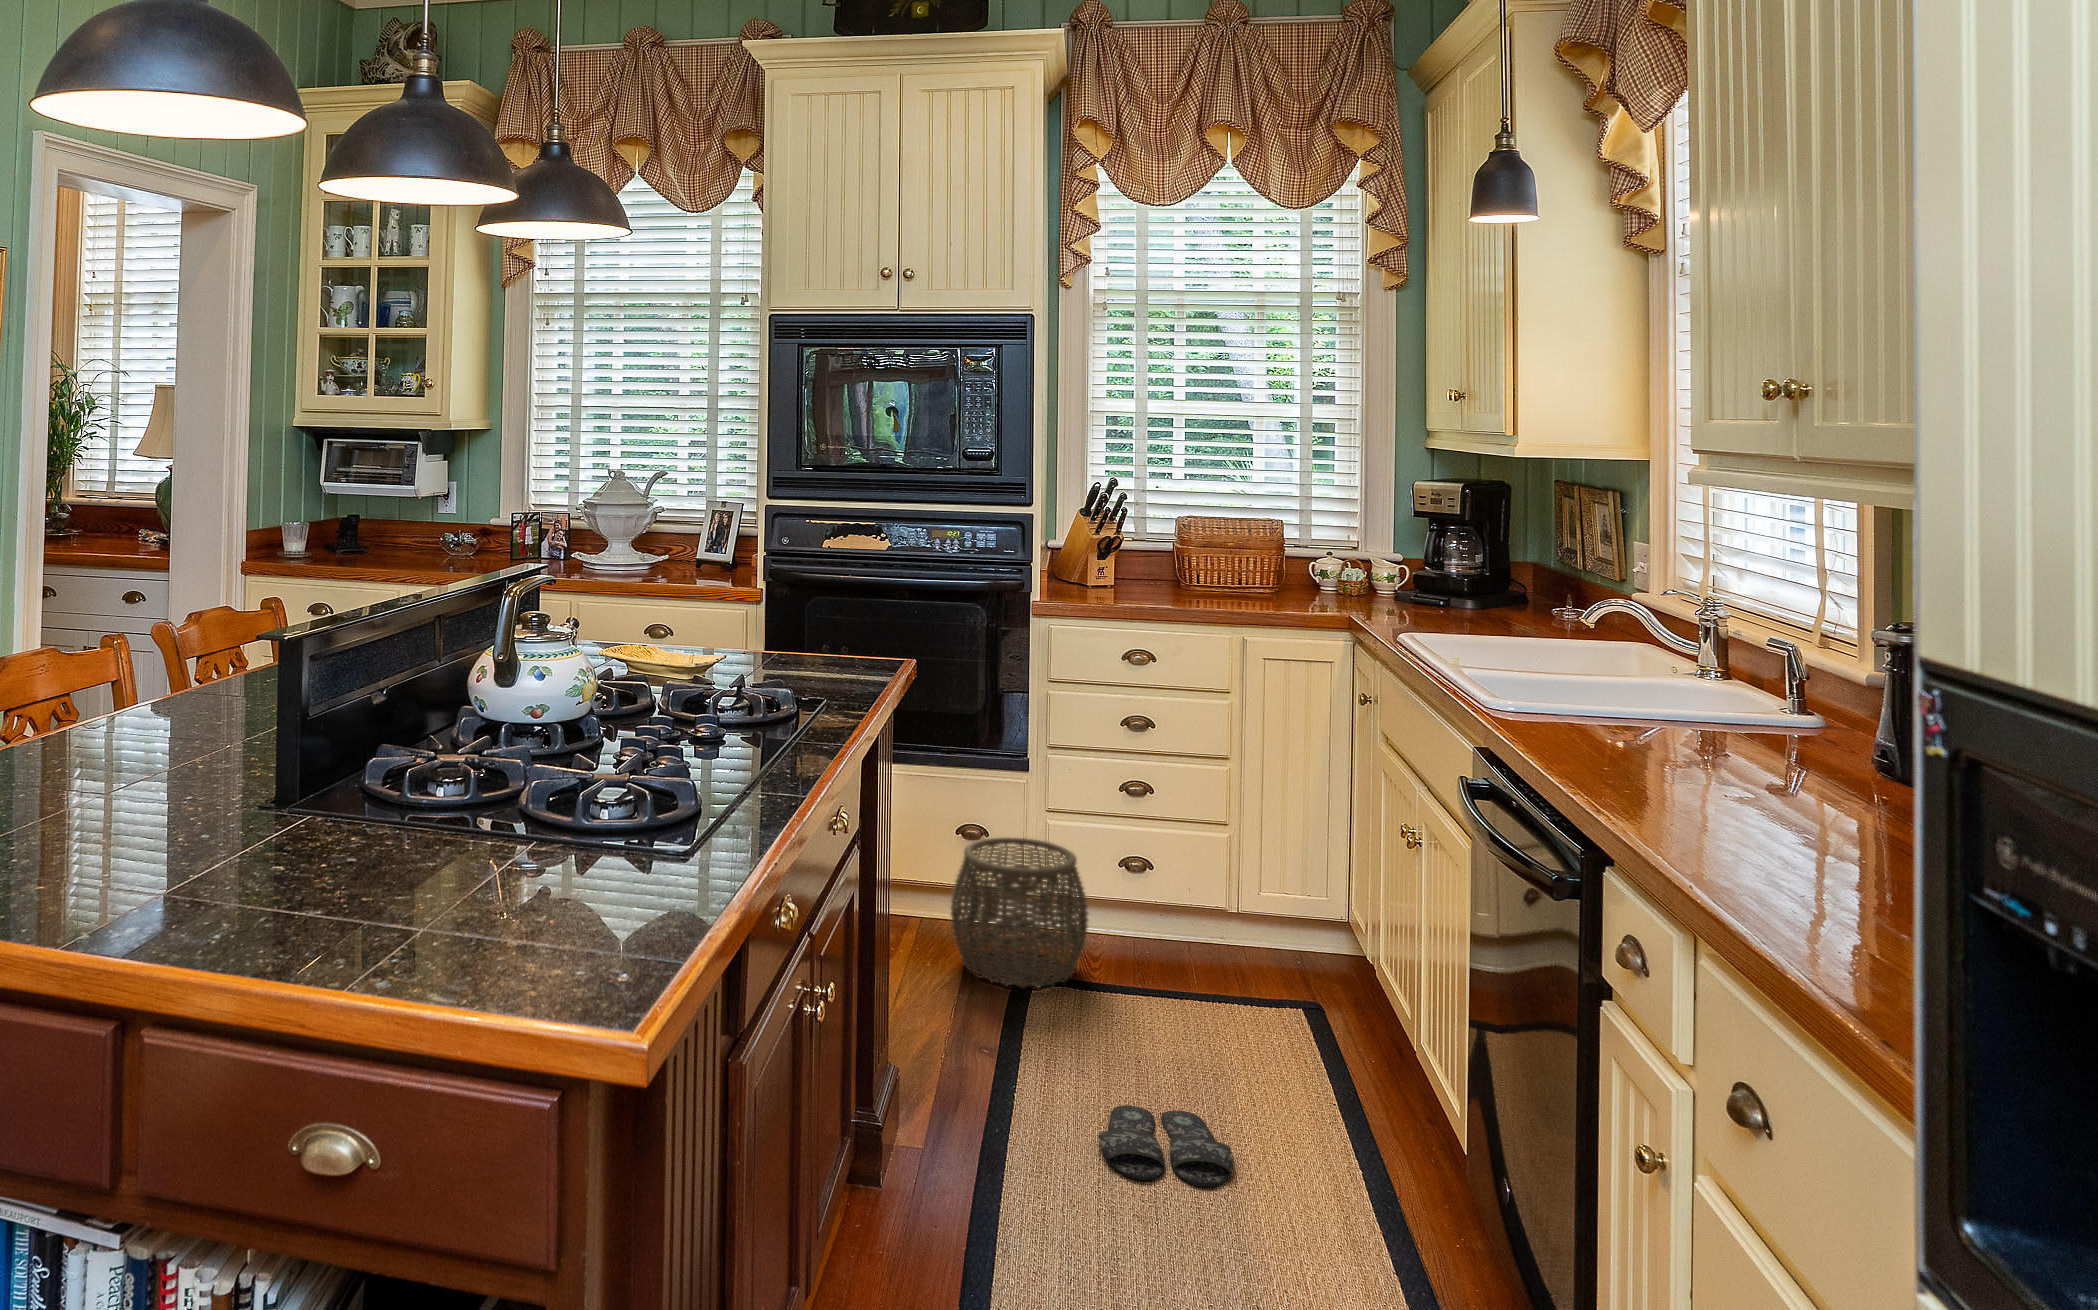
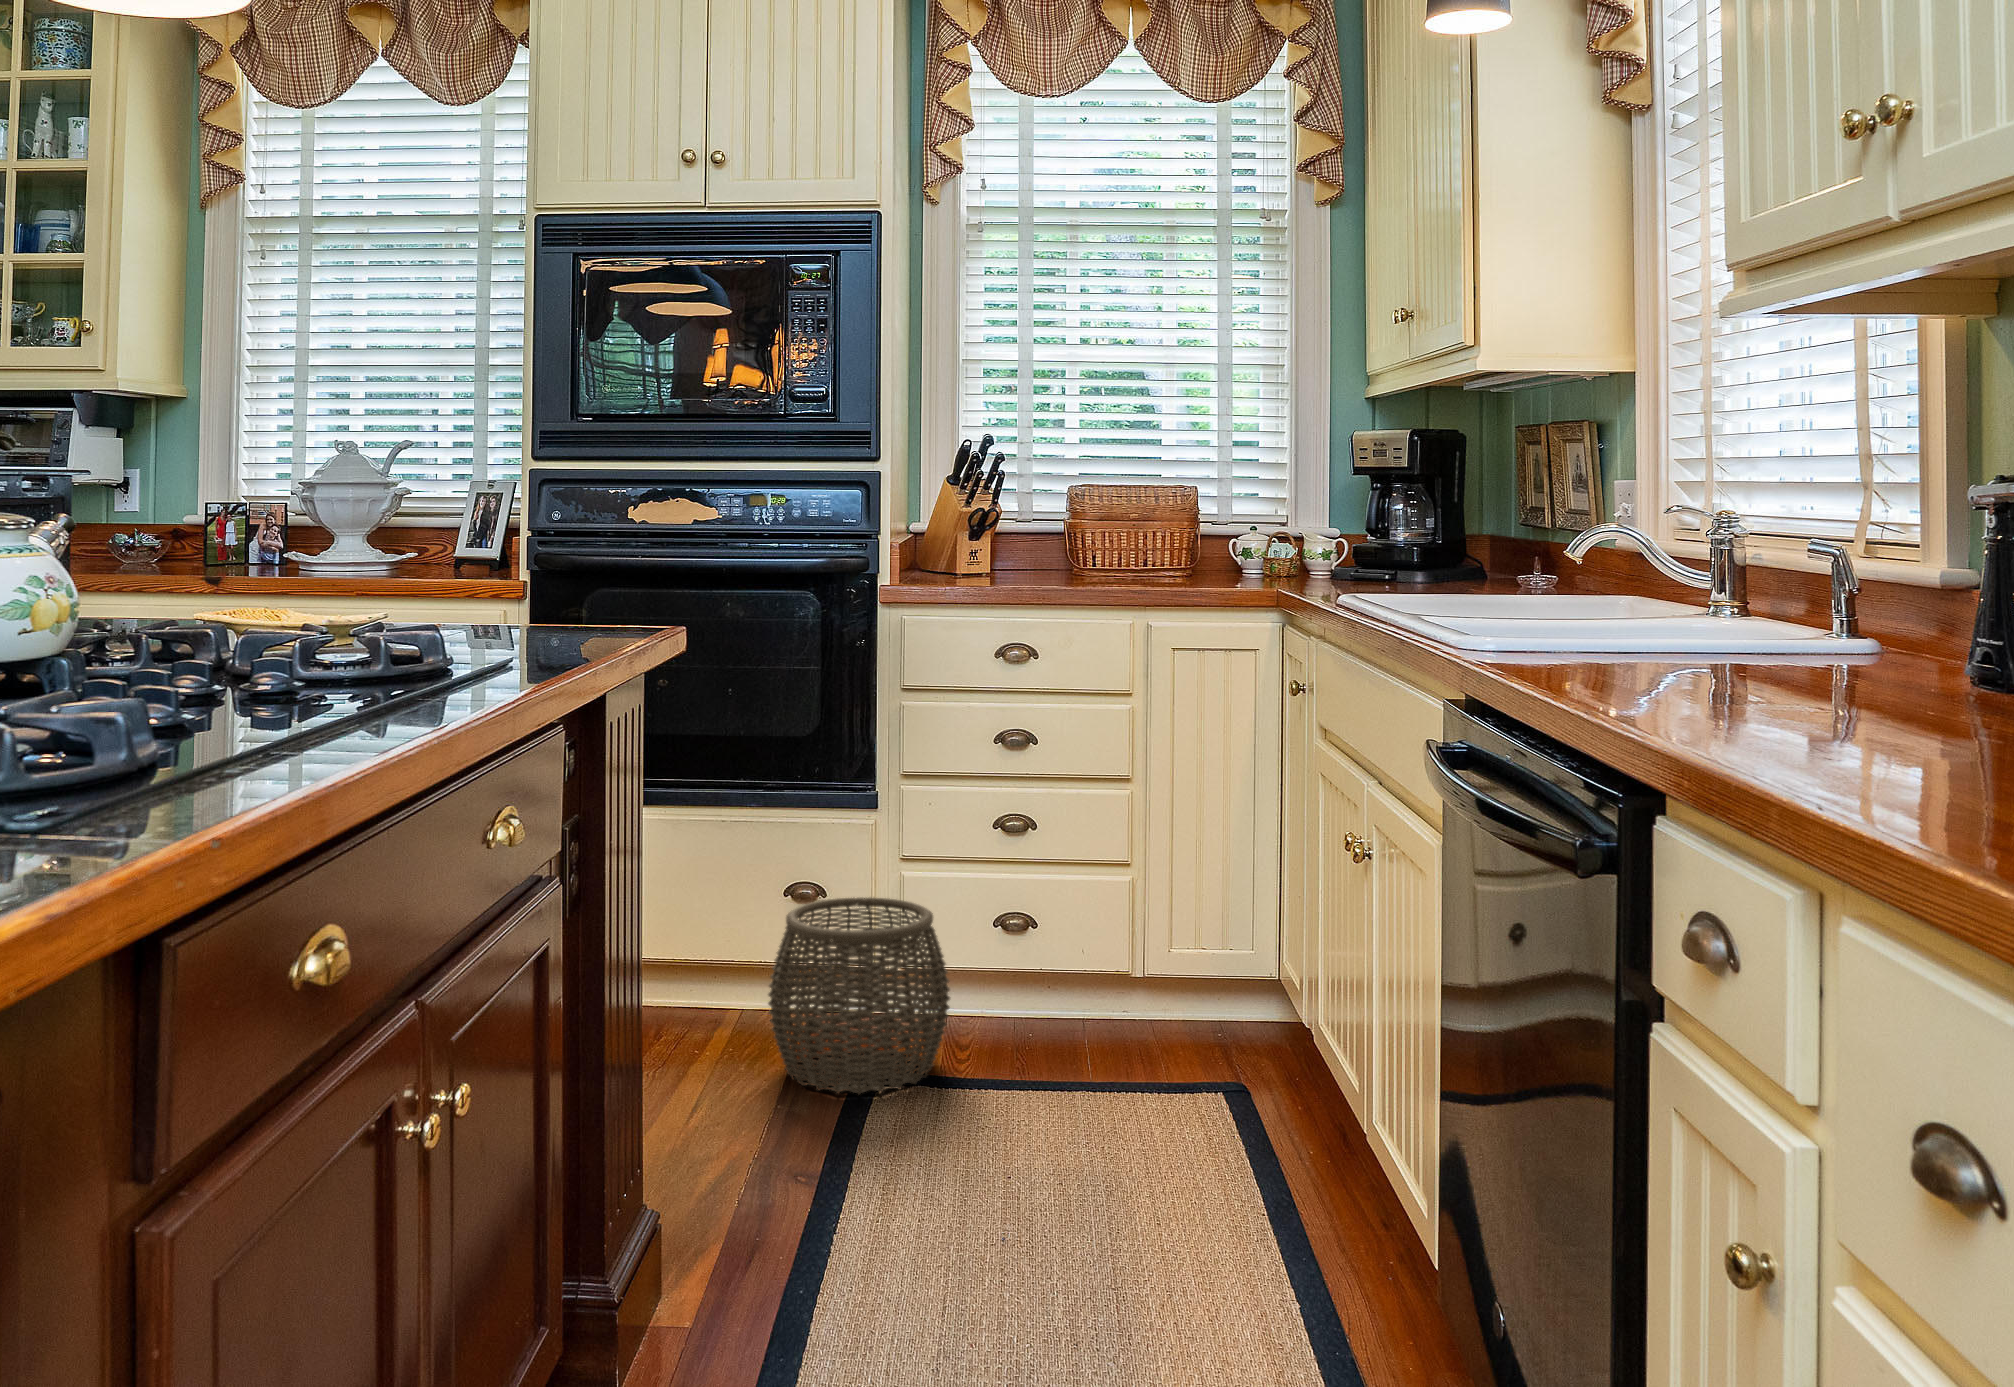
slippers: present [1098,1105,1232,1187] -> none [912,1233,1089,1333]

